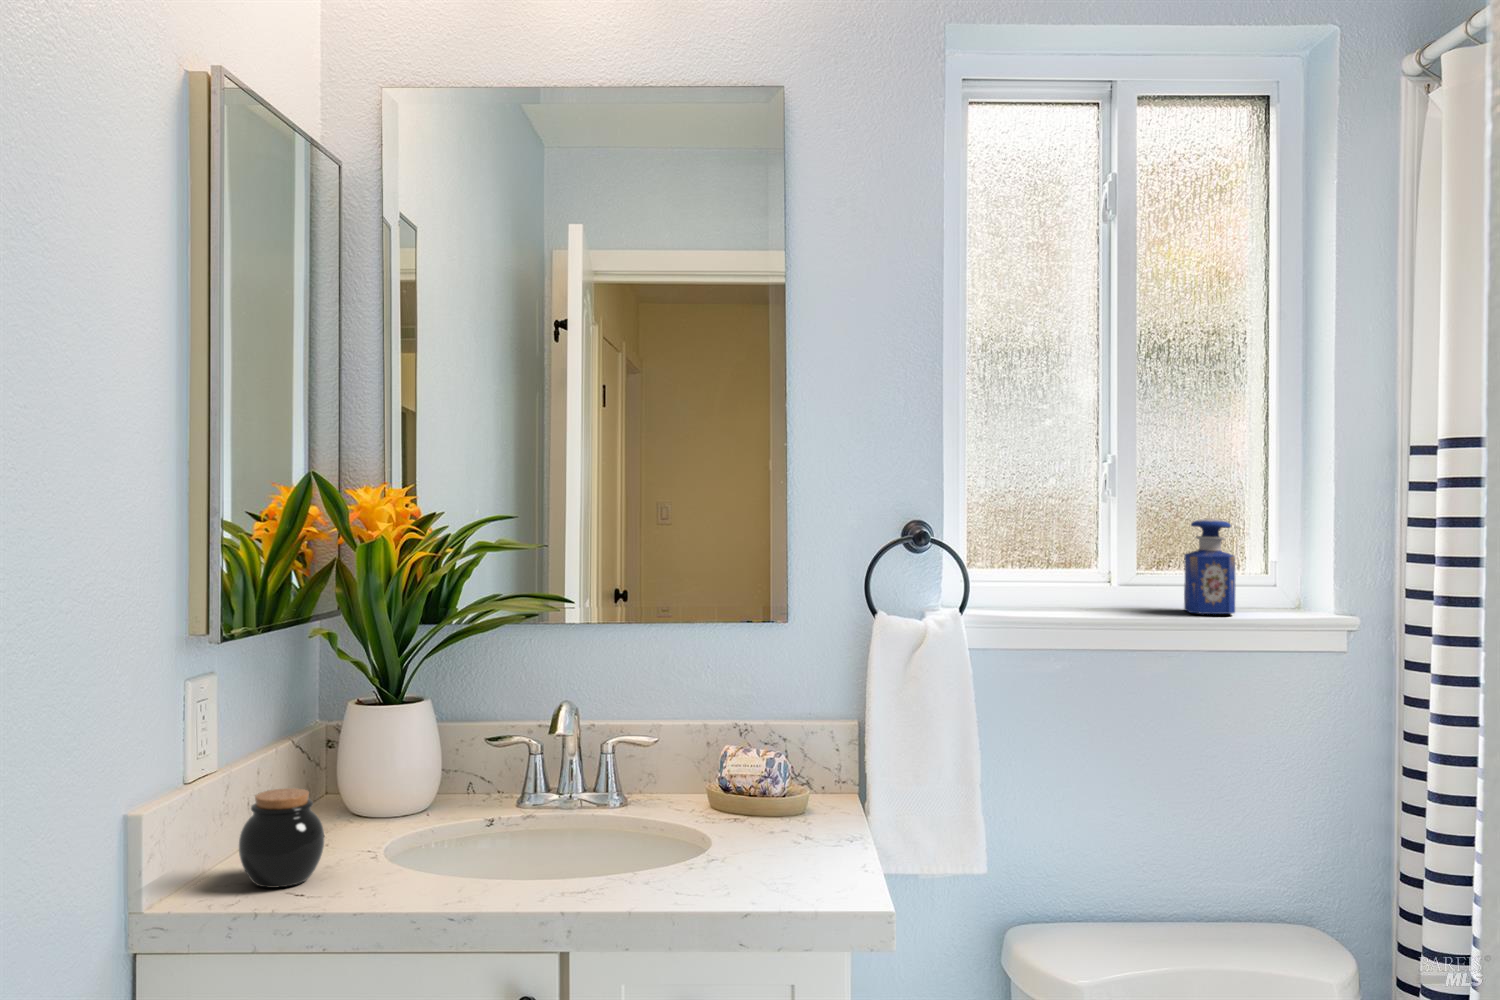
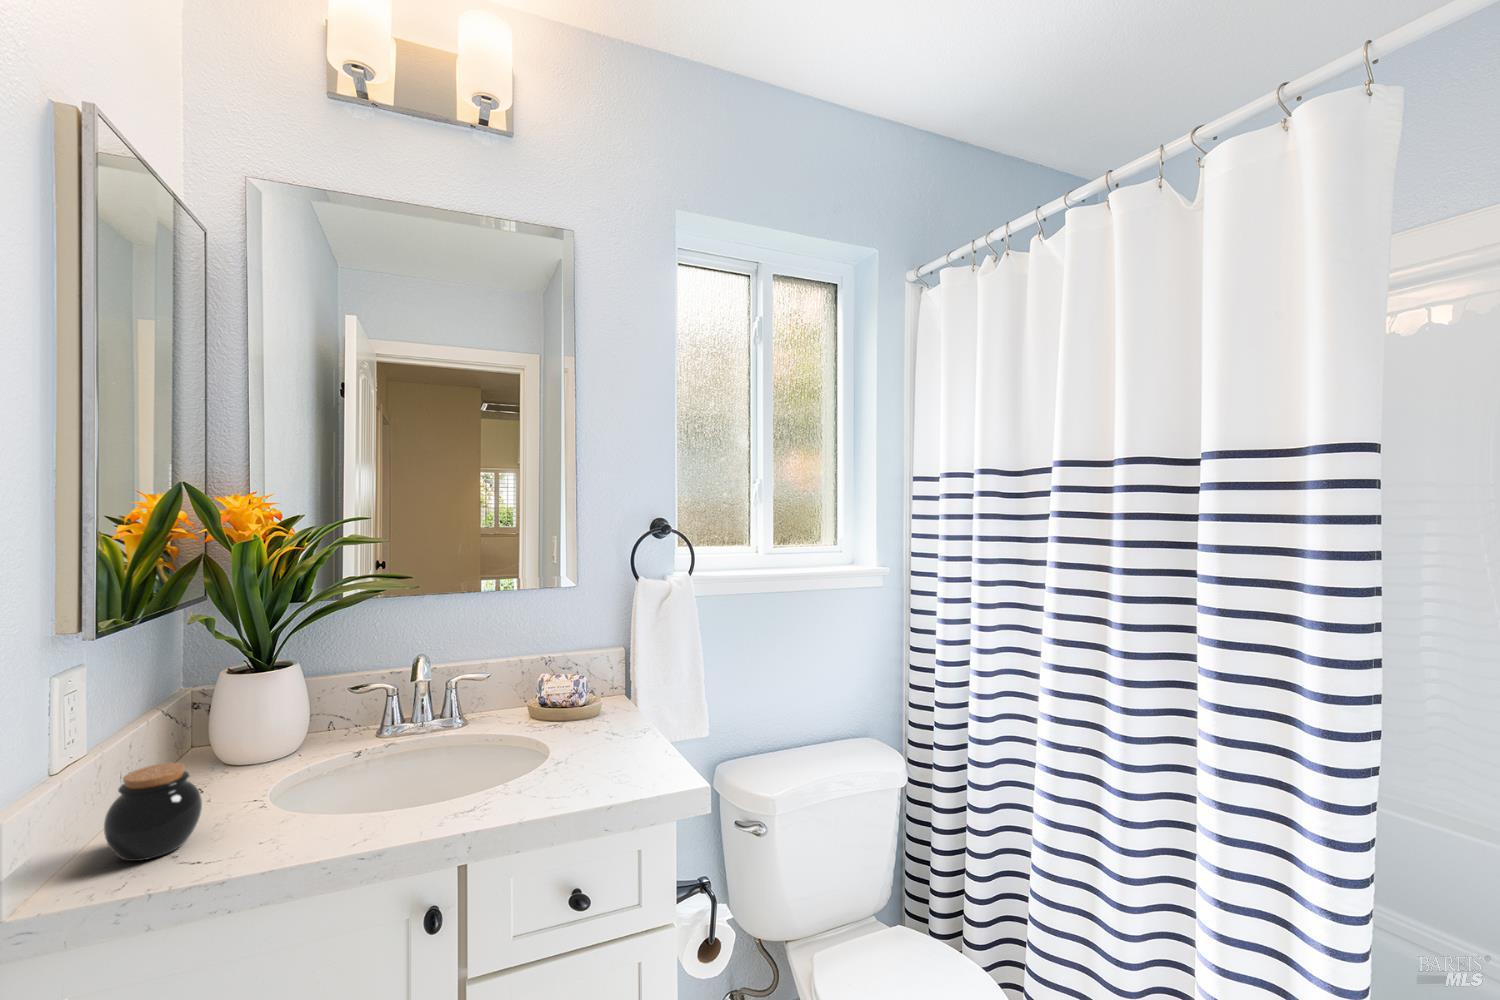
perfume bottle: present [1184,518,1235,614] -> none [807,513,836,567]

